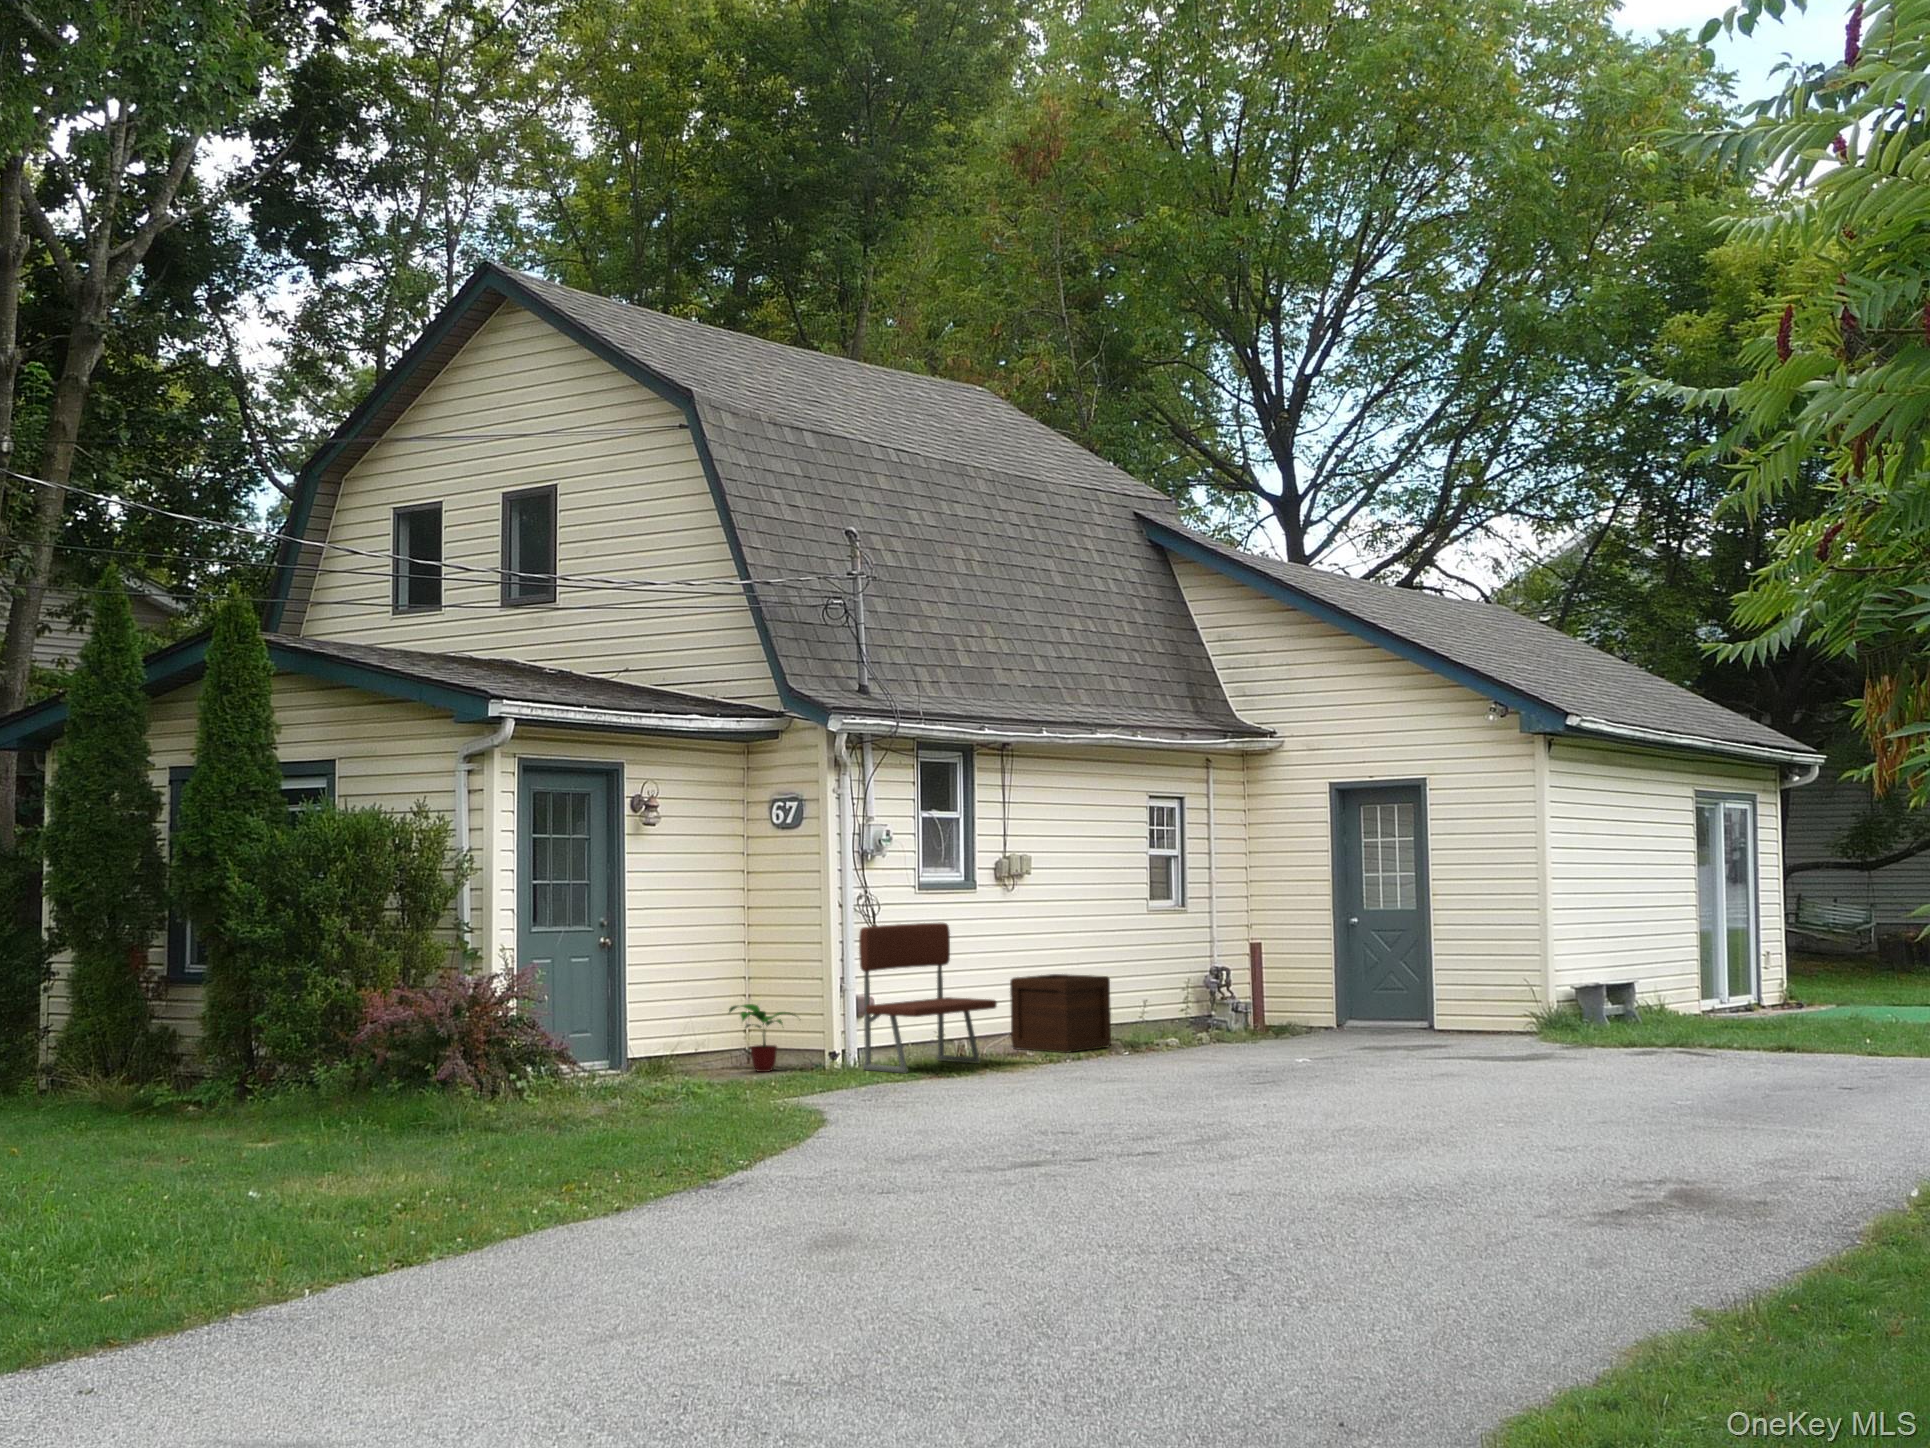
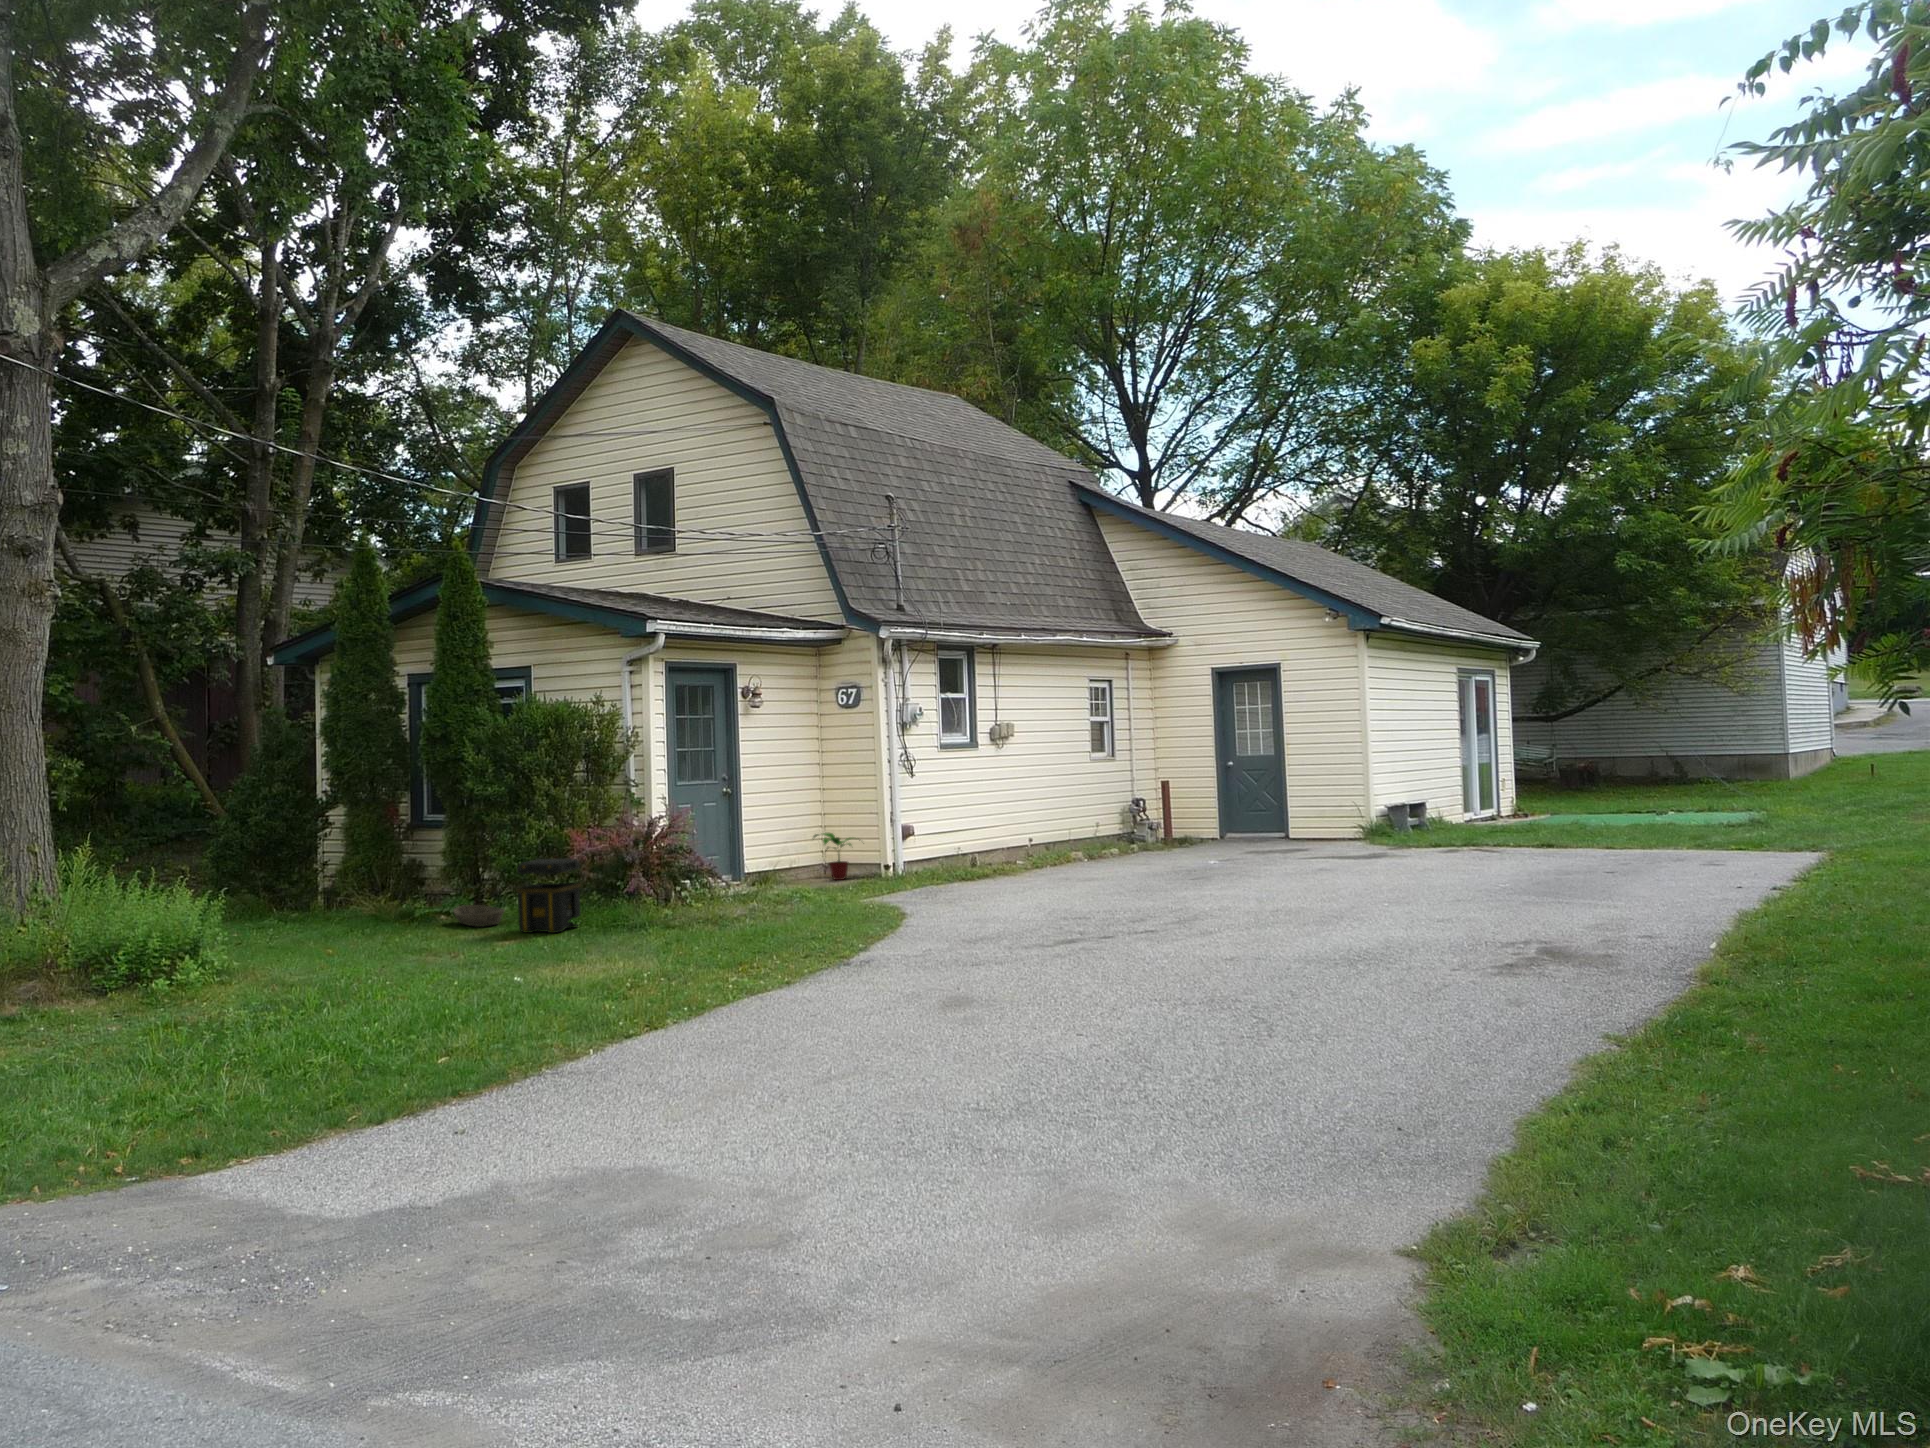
bench: present [859,923,997,1073] -> none [905,772,1001,879]
wooden crate: present [1010,974,1111,1053] -> none [1004,806,1075,861]
toolbox: none [290,1028,381,1131] -> present [517,859,581,933]
basket: none [207,1090,278,1120] -> present [454,905,504,927]

